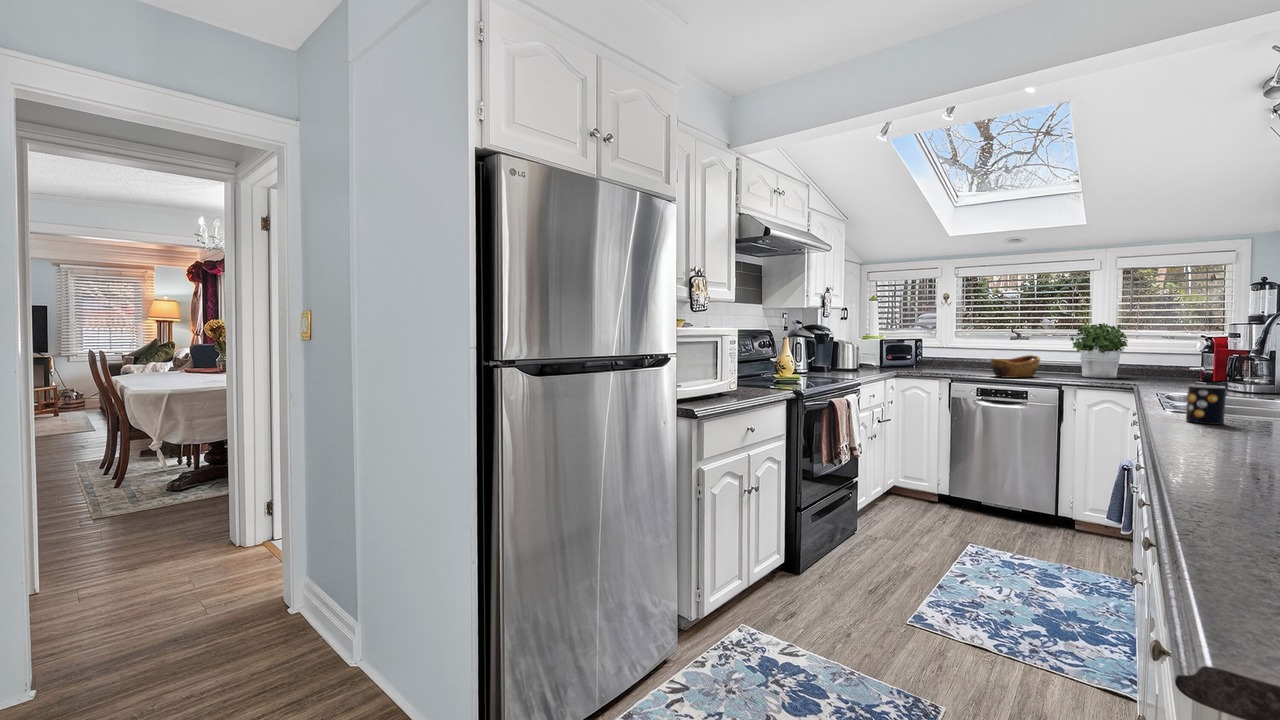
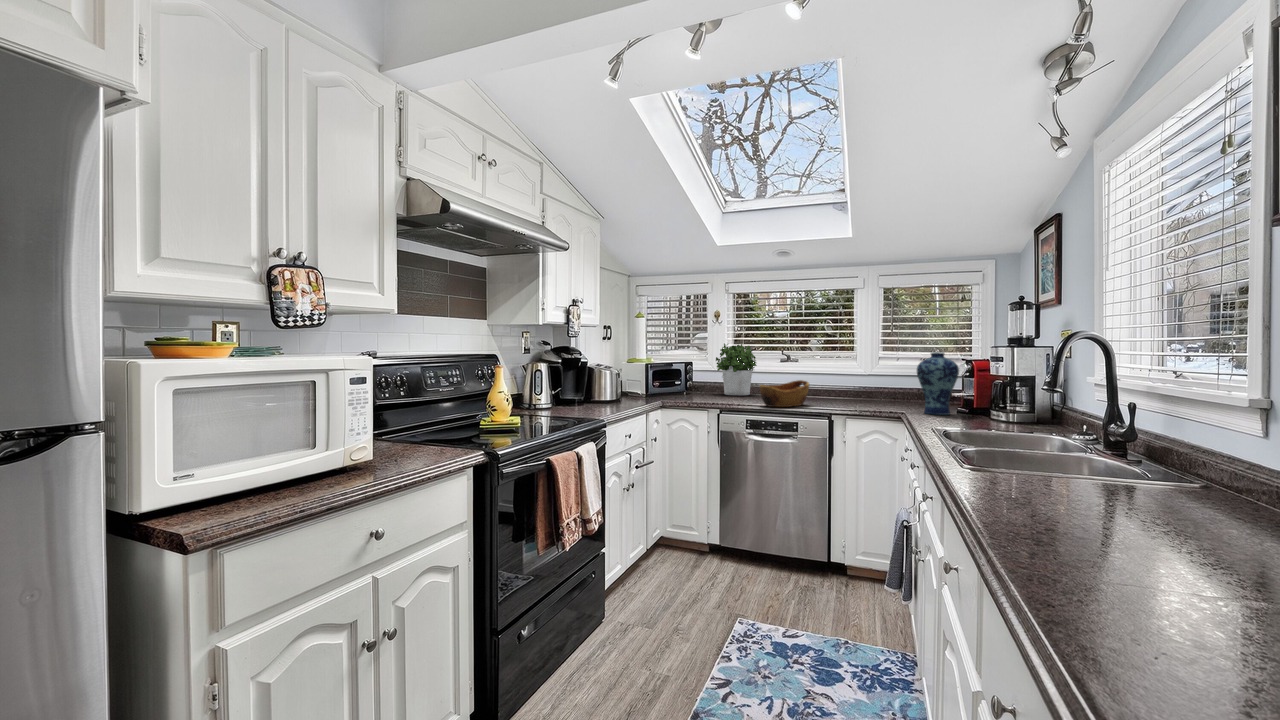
potted plant: present [1070,322,1128,378] -> present [716,344,757,395]
vase: none [1153,330,1199,386] -> present [917,352,959,415]
mug: present [1186,385,1226,425] -> none [1000,441,1052,506]

